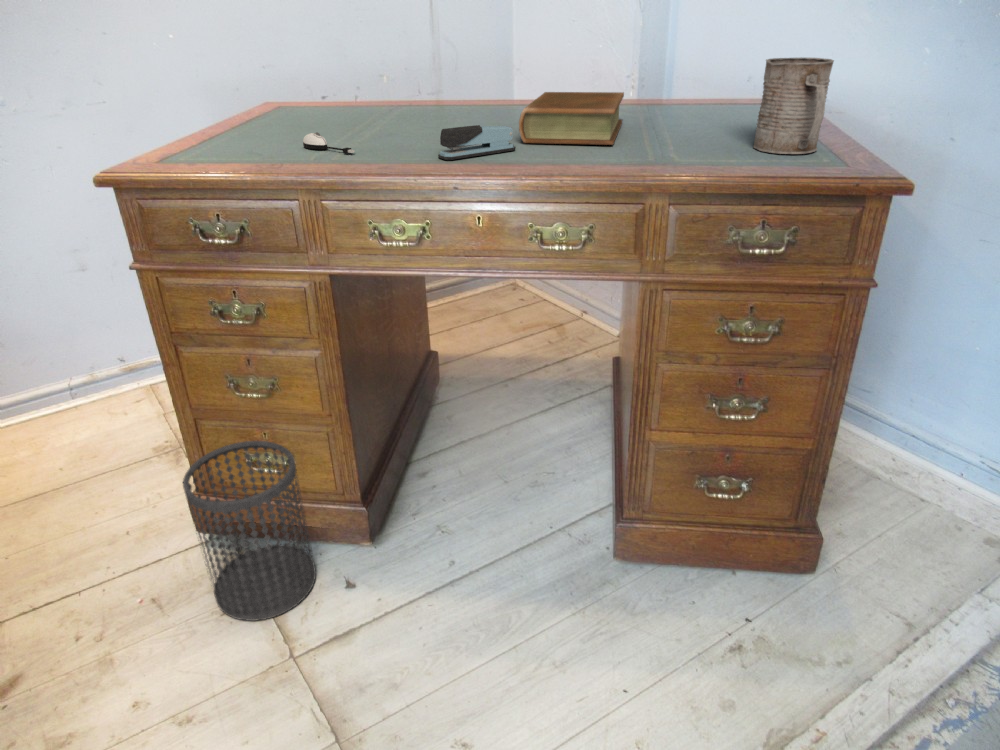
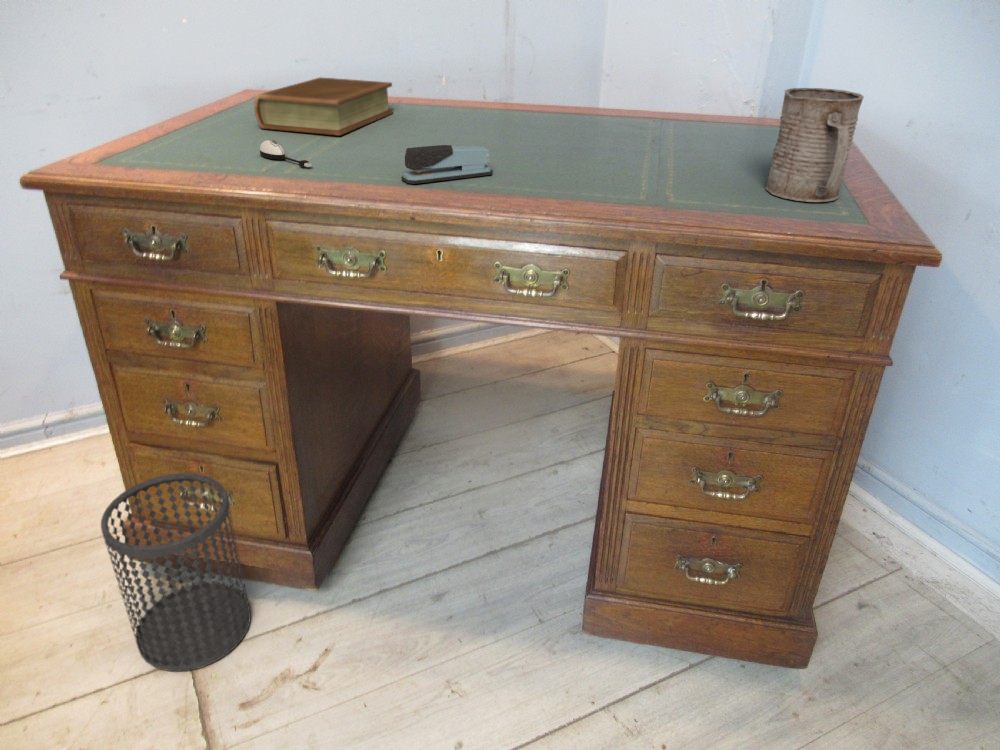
book: present [519,92,624,145] -> present [254,77,393,135]

